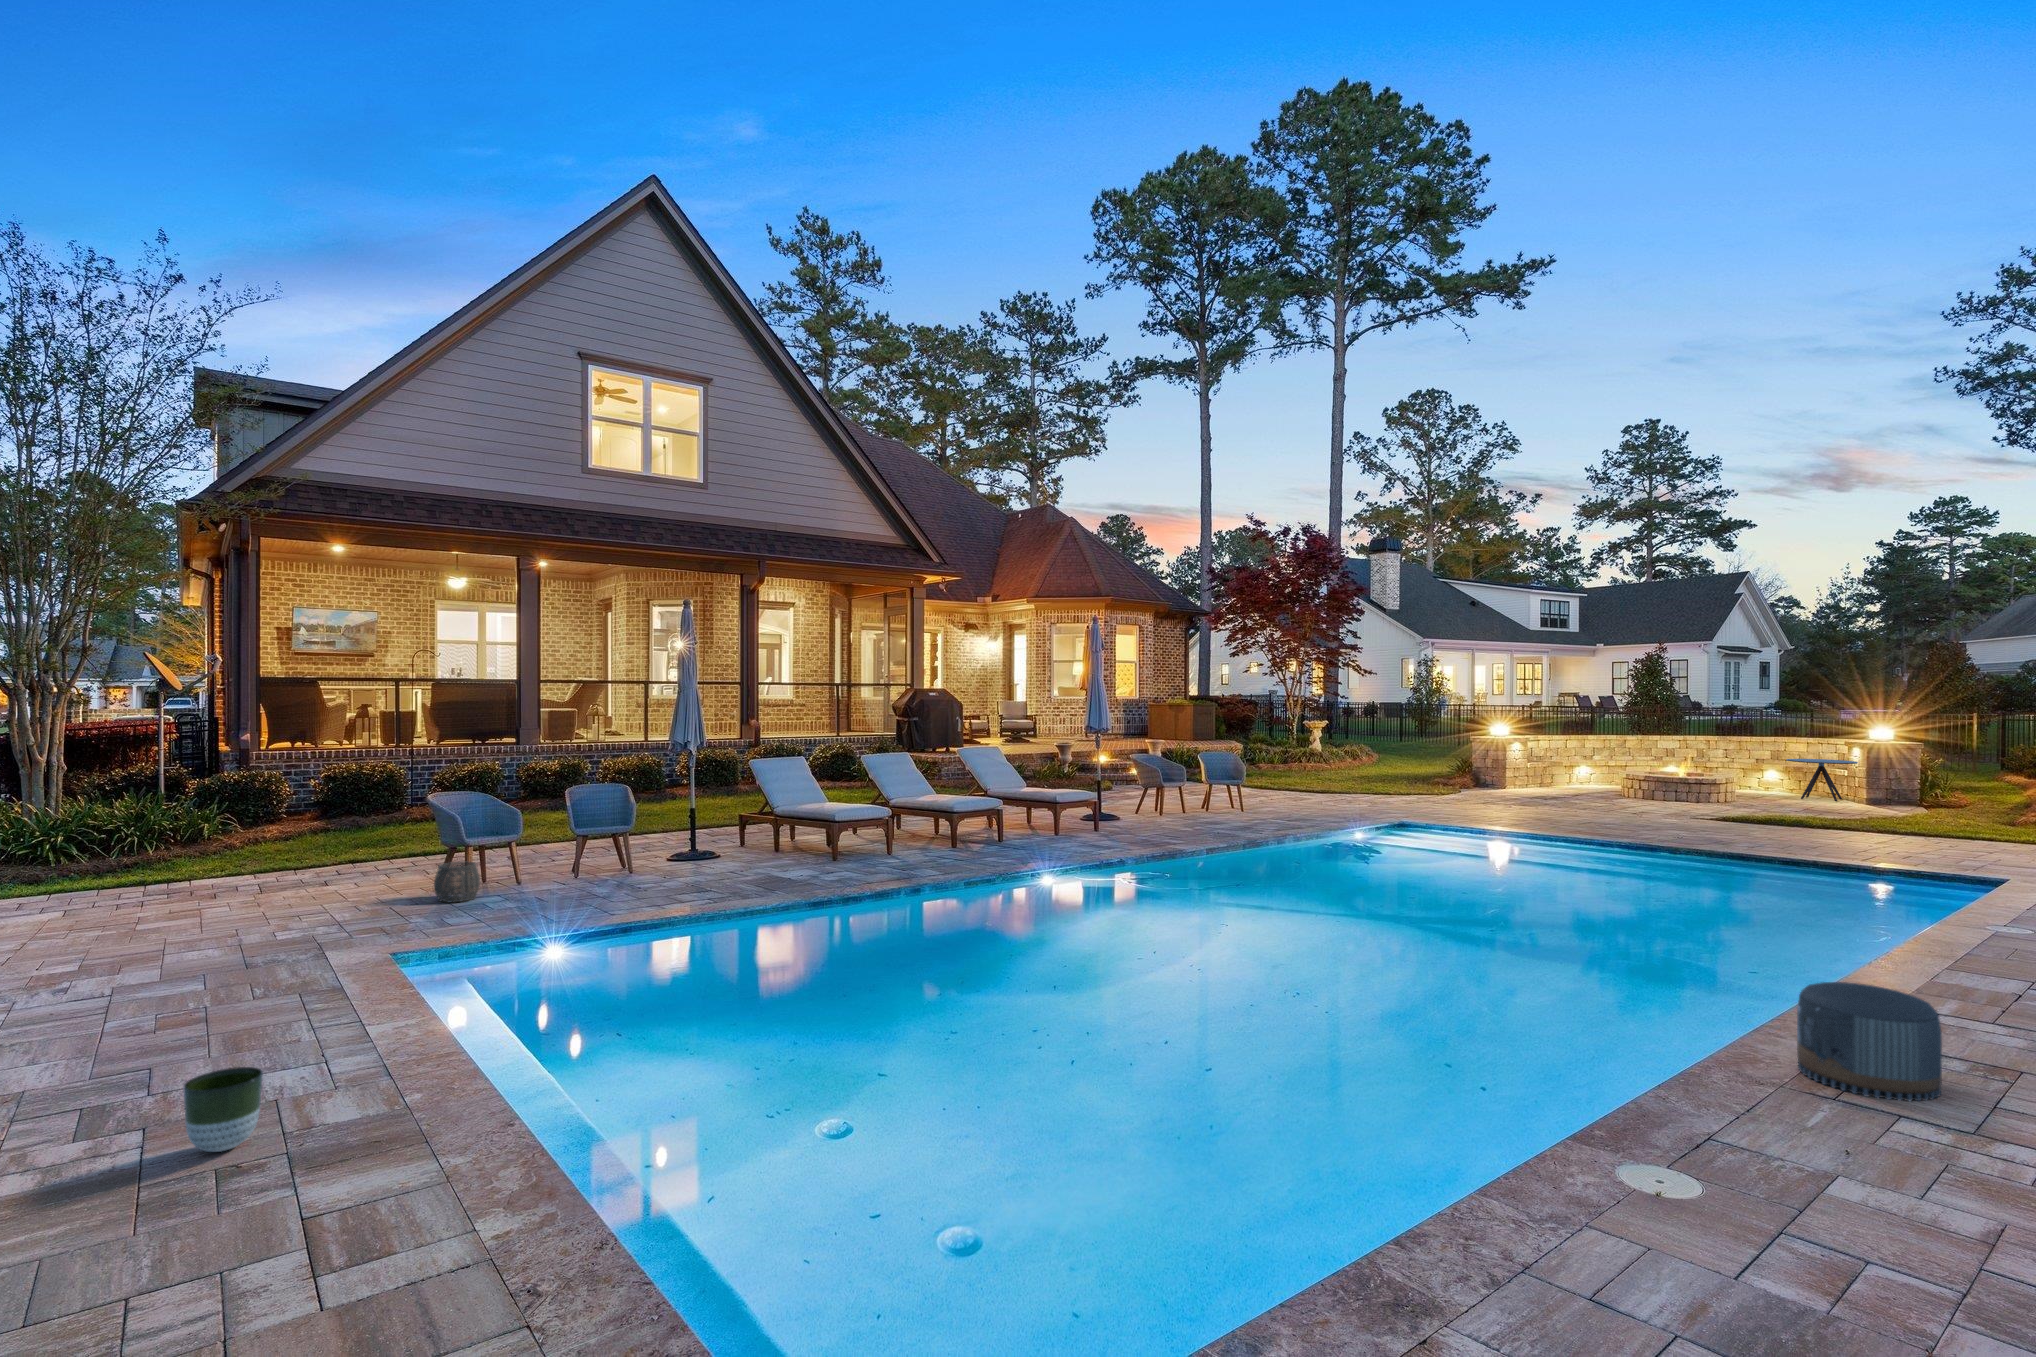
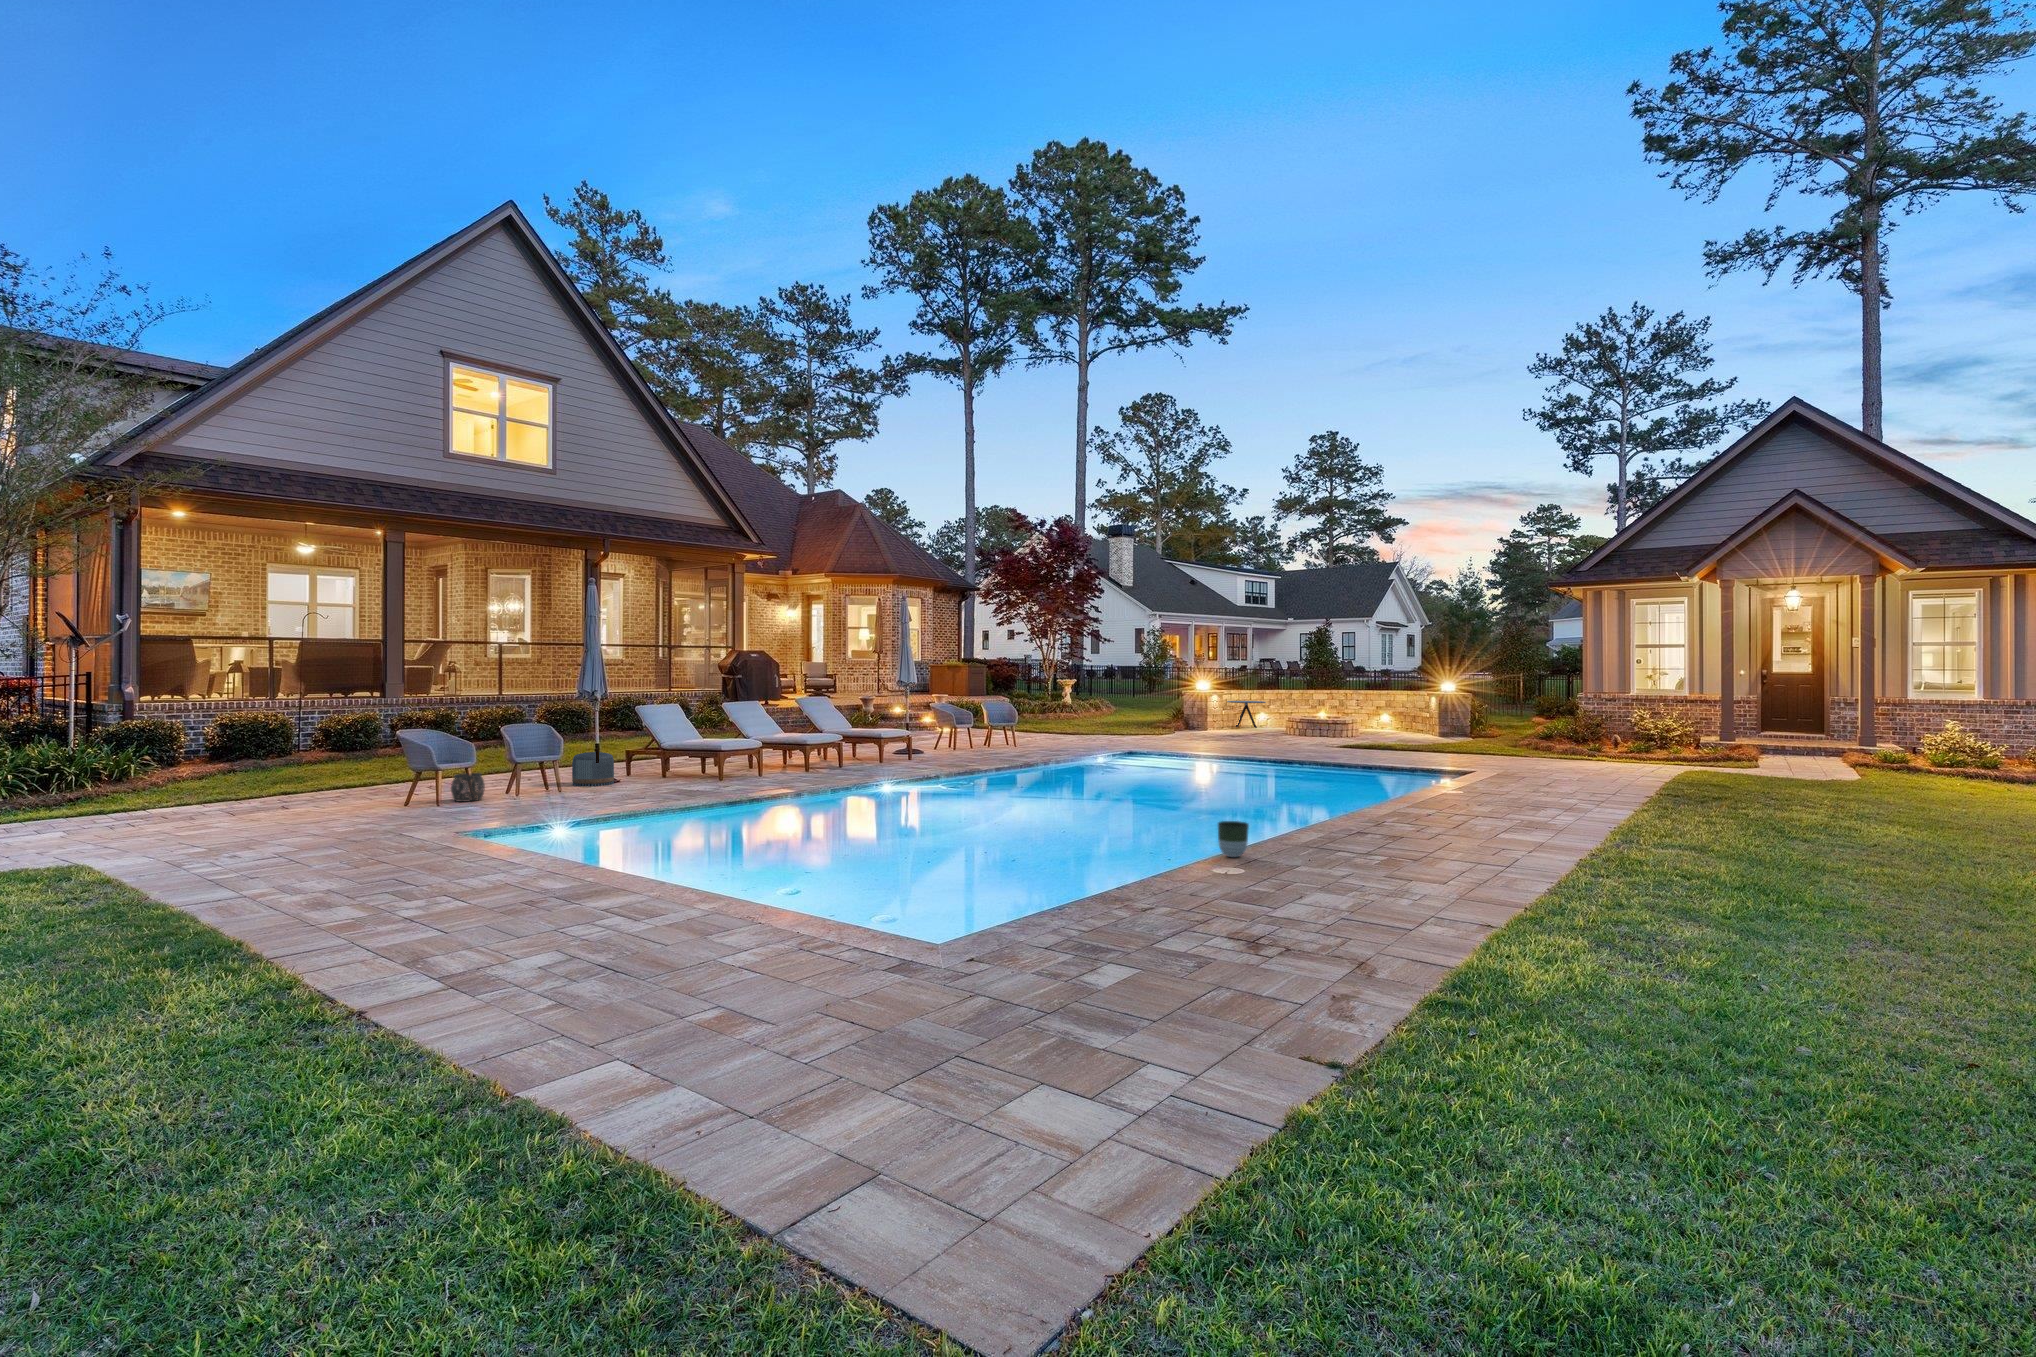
round table: present [1786,759,1858,801] -> present [1227,701,1266,728]
pouf: present [1797,982,1942,1101] -> present [572,752,614,786]
planter: present [184,1067,263,1152] -> present [1218,821,1249,857]

